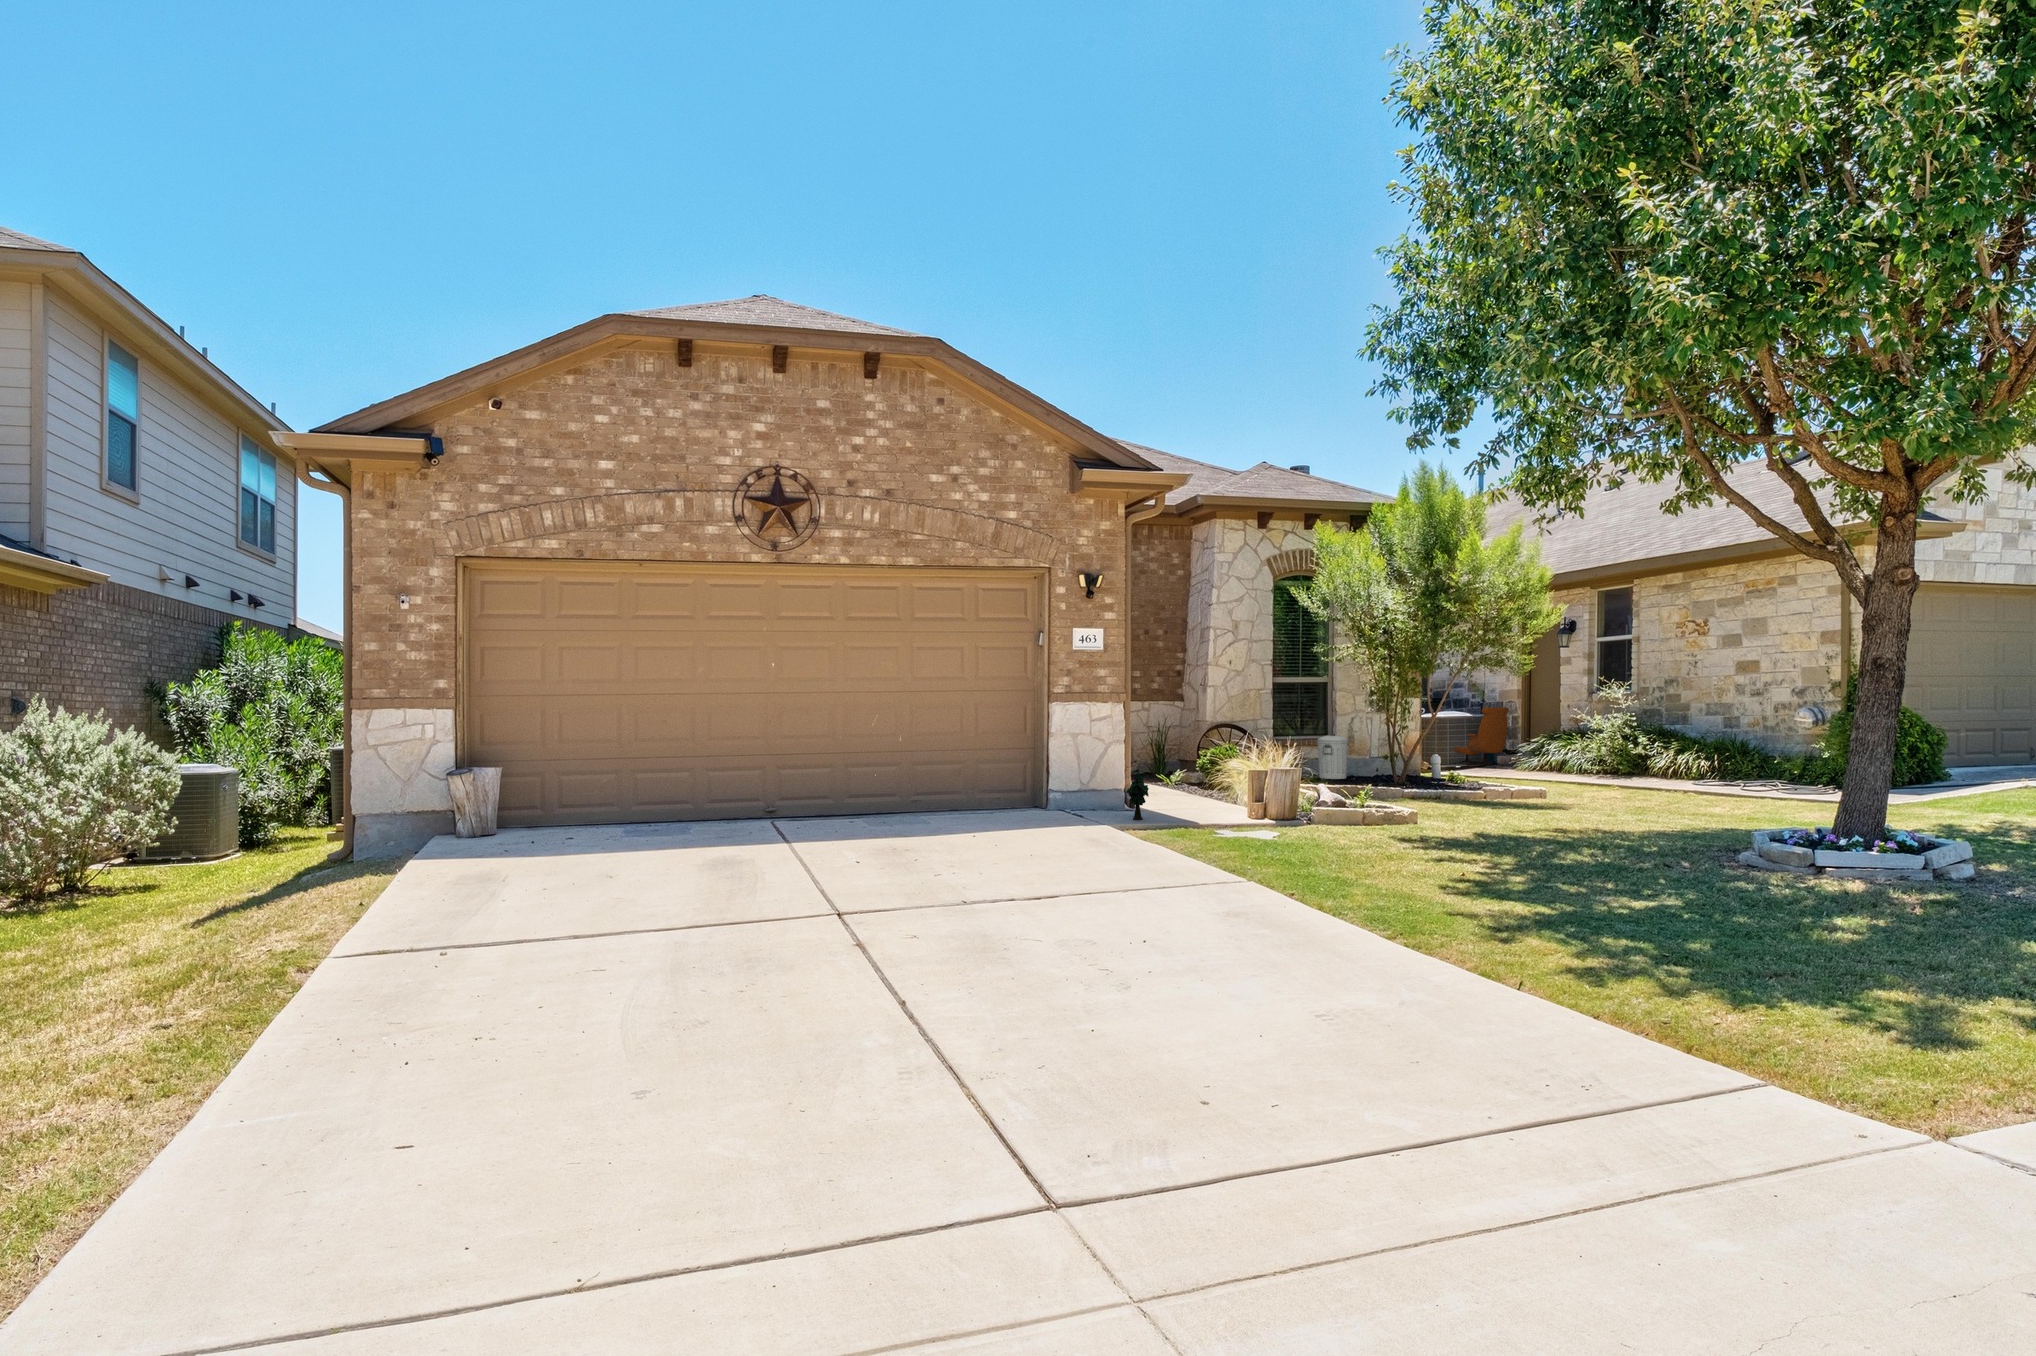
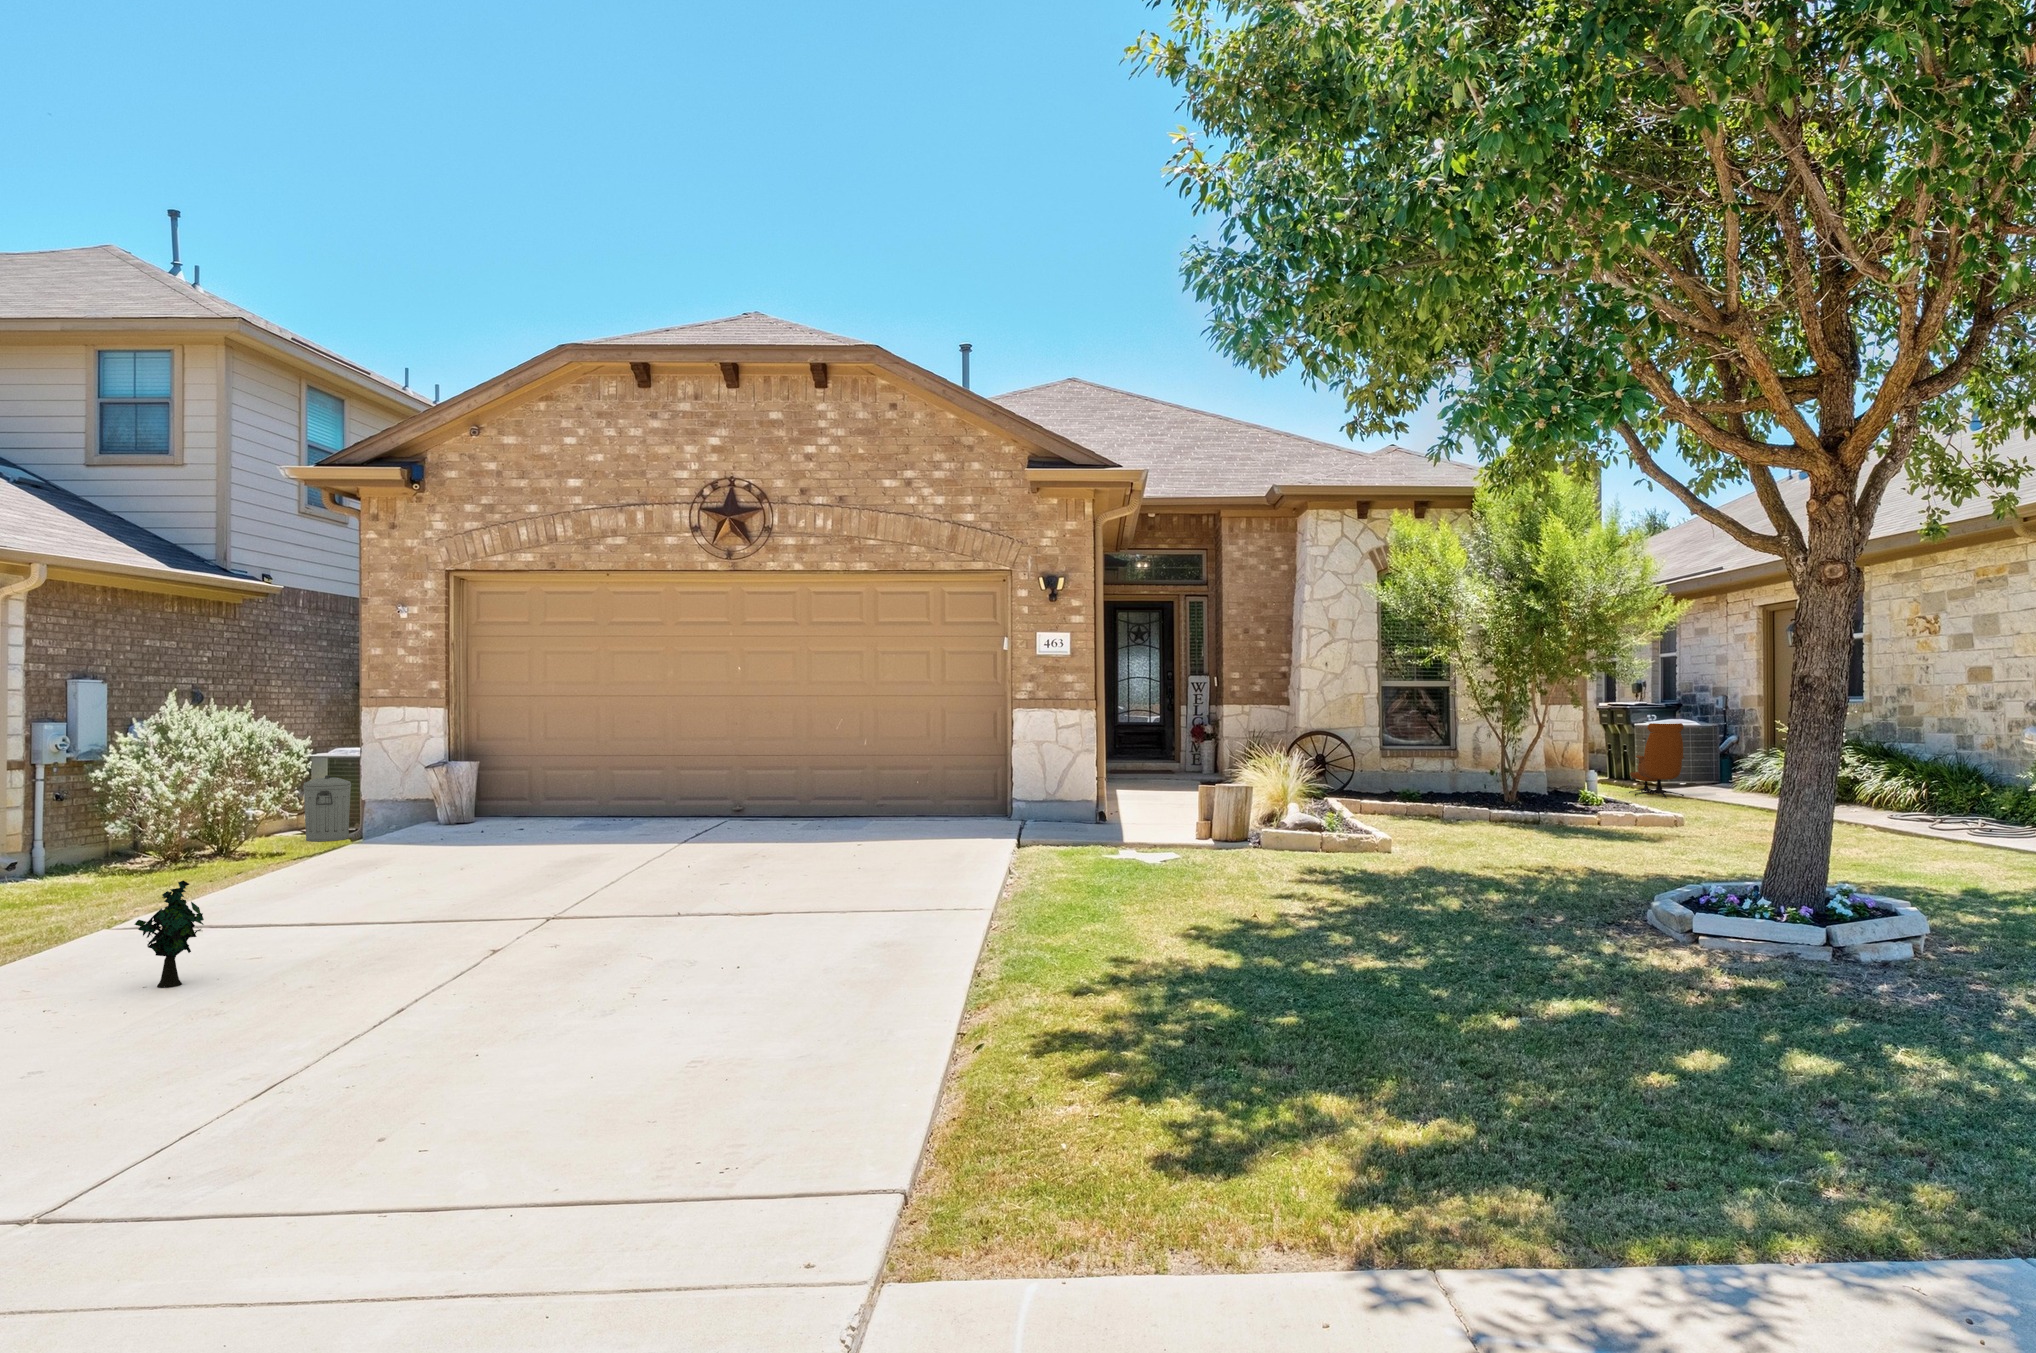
trash can: present [1317,734,1348,779] -> present [303,775,351,841]
decorative plant: present [1126,769,1149,820] -> present [135,881,204,987]

